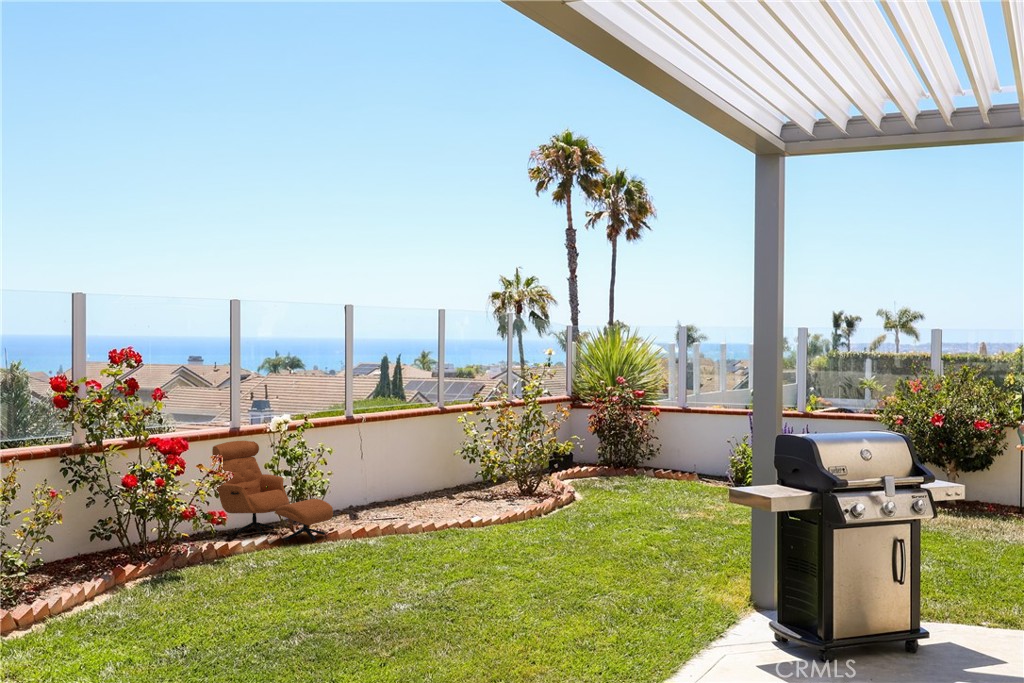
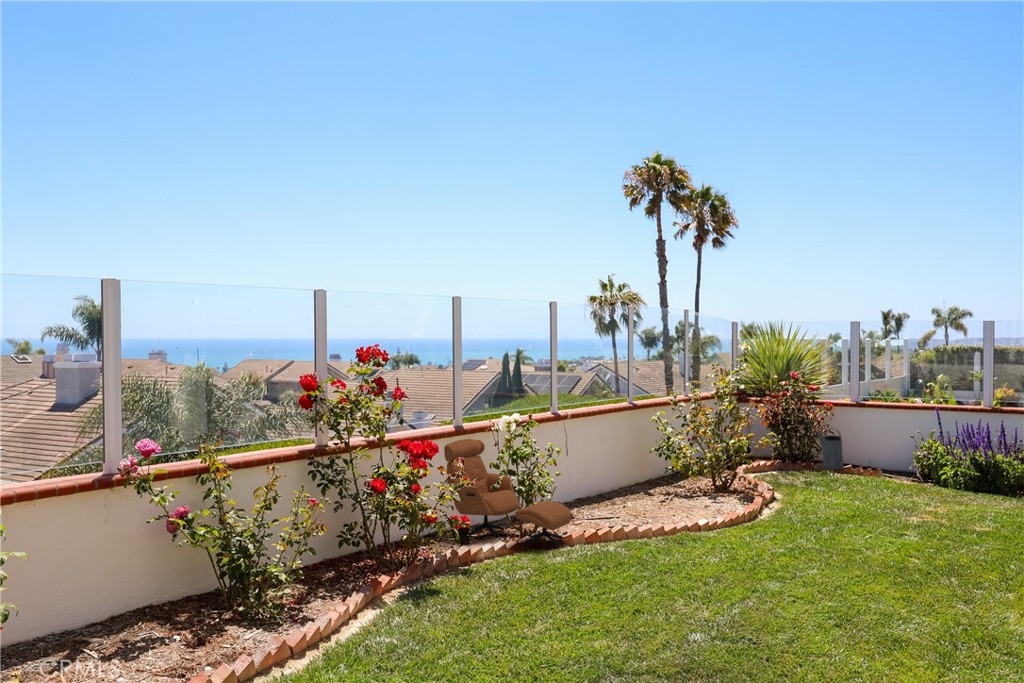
watering can: none [648,433,669,475] -> present [817,428,844,470]

